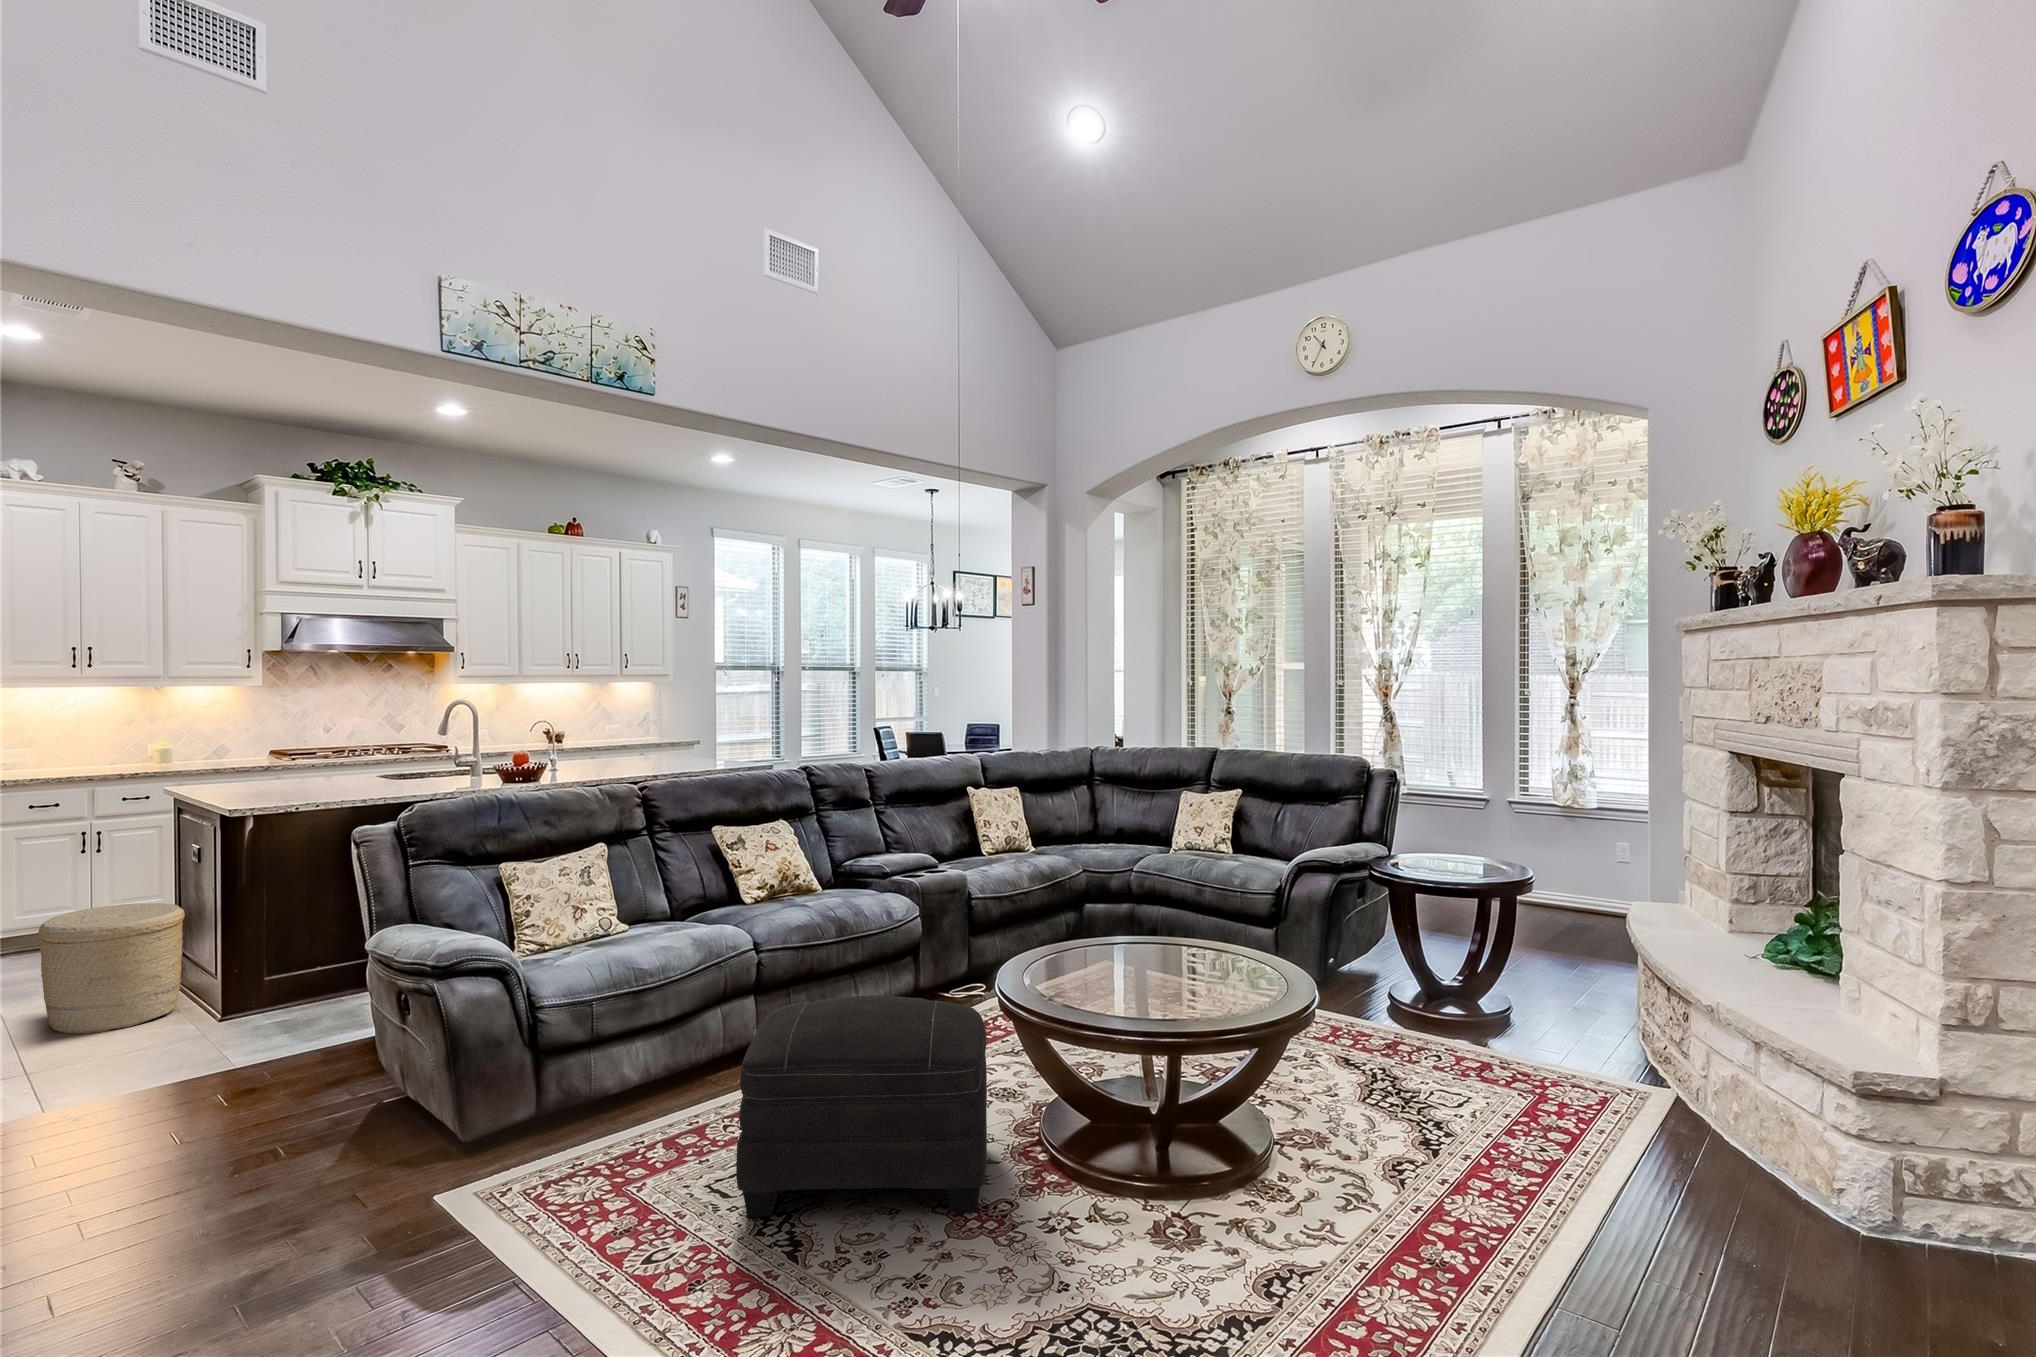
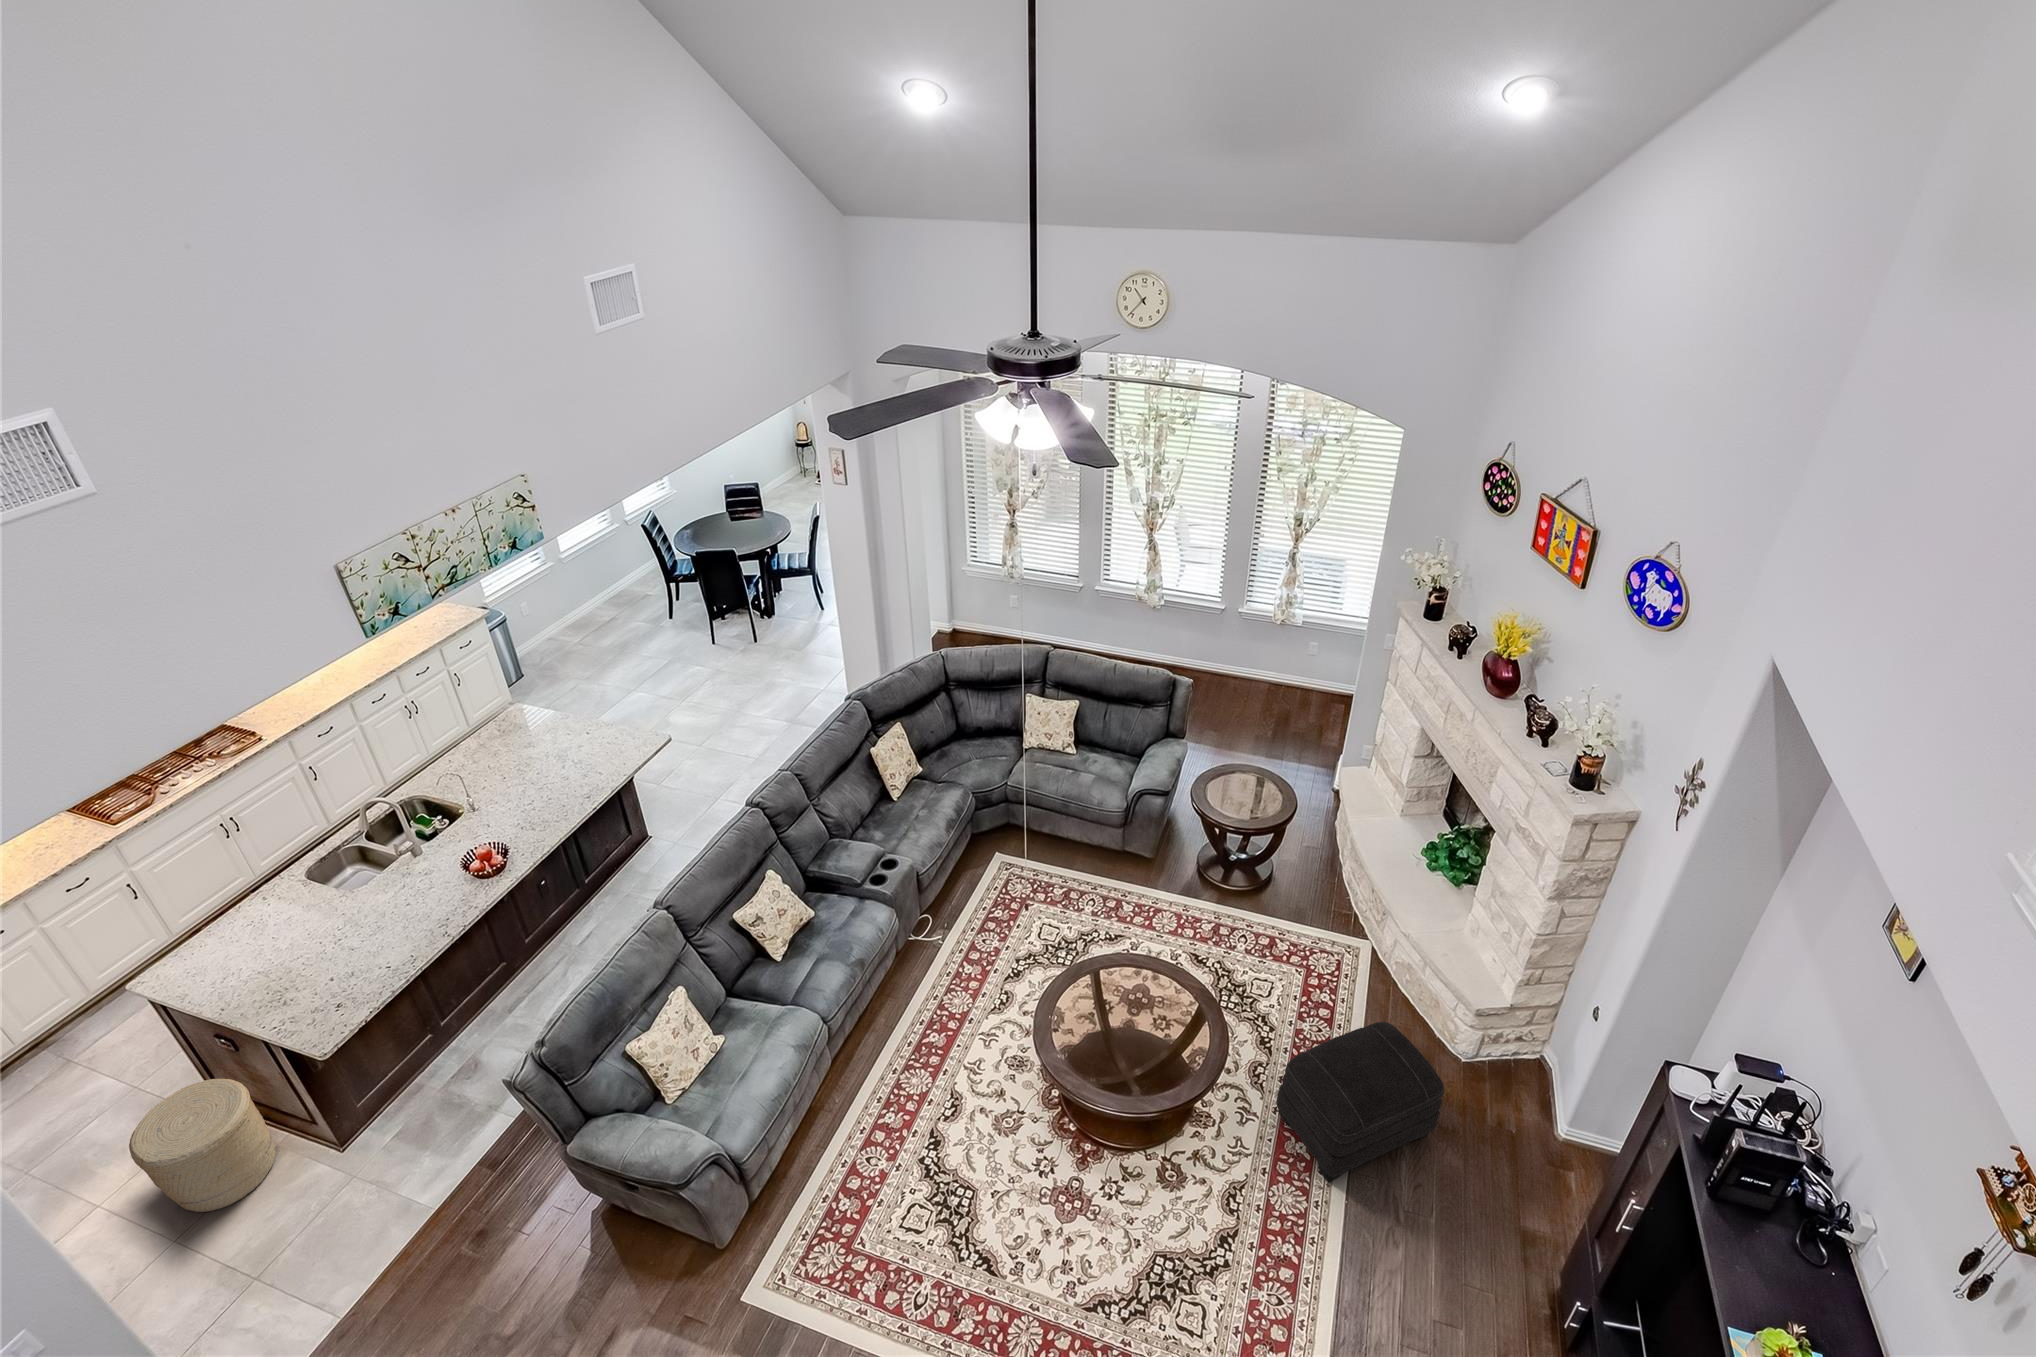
ottoman: present [736,995,987,1218] -> present [1276,1022,1444,1182]

